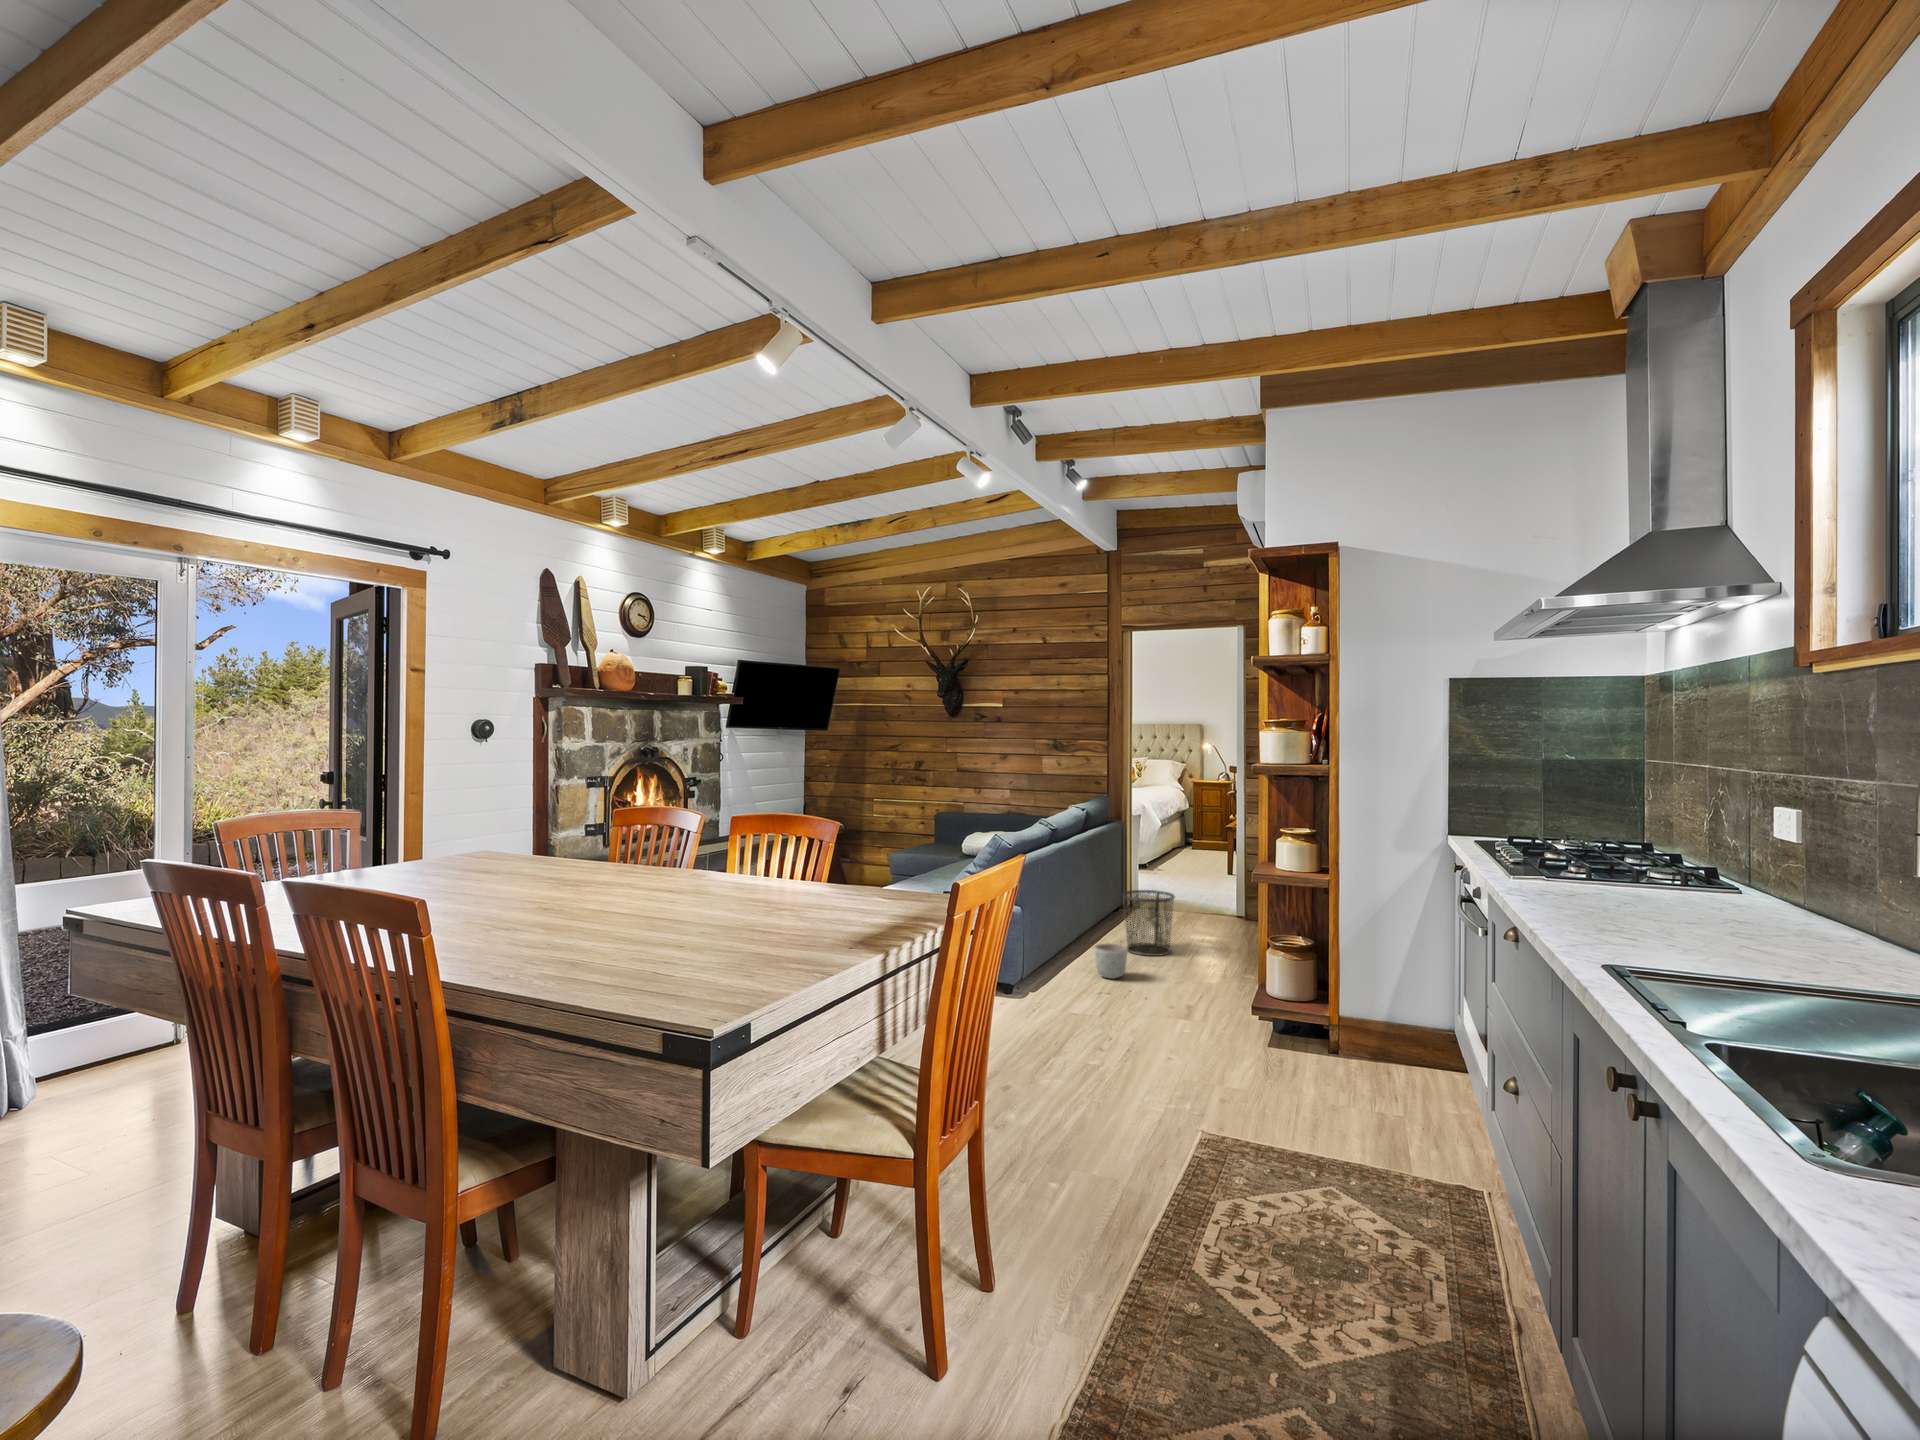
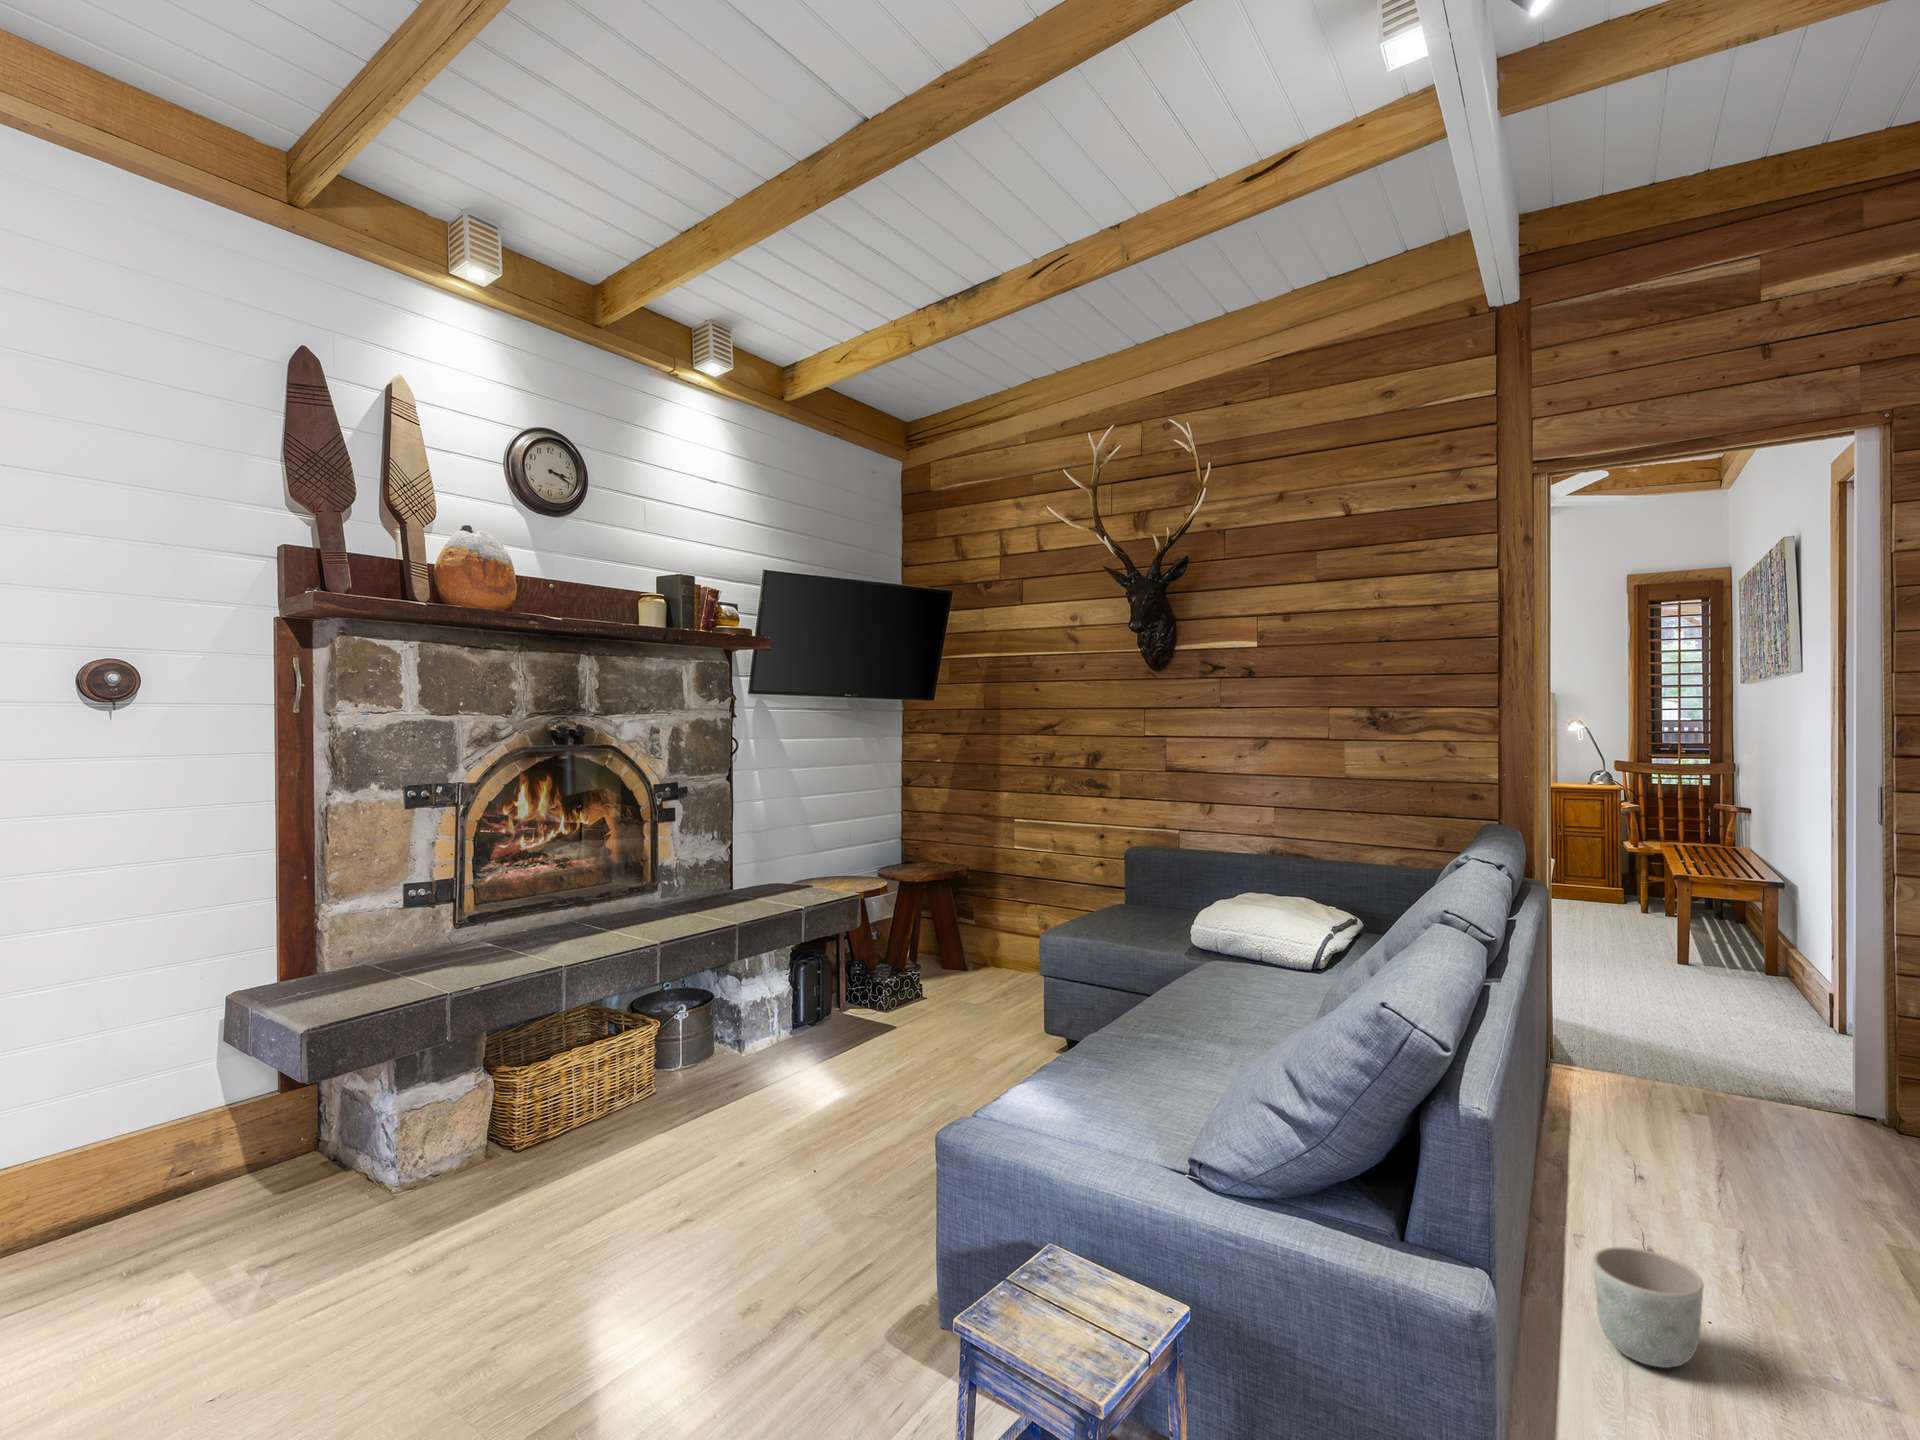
waste bin: present [1122,890,1175,956] -> none [1604,1061,1765,1250]

